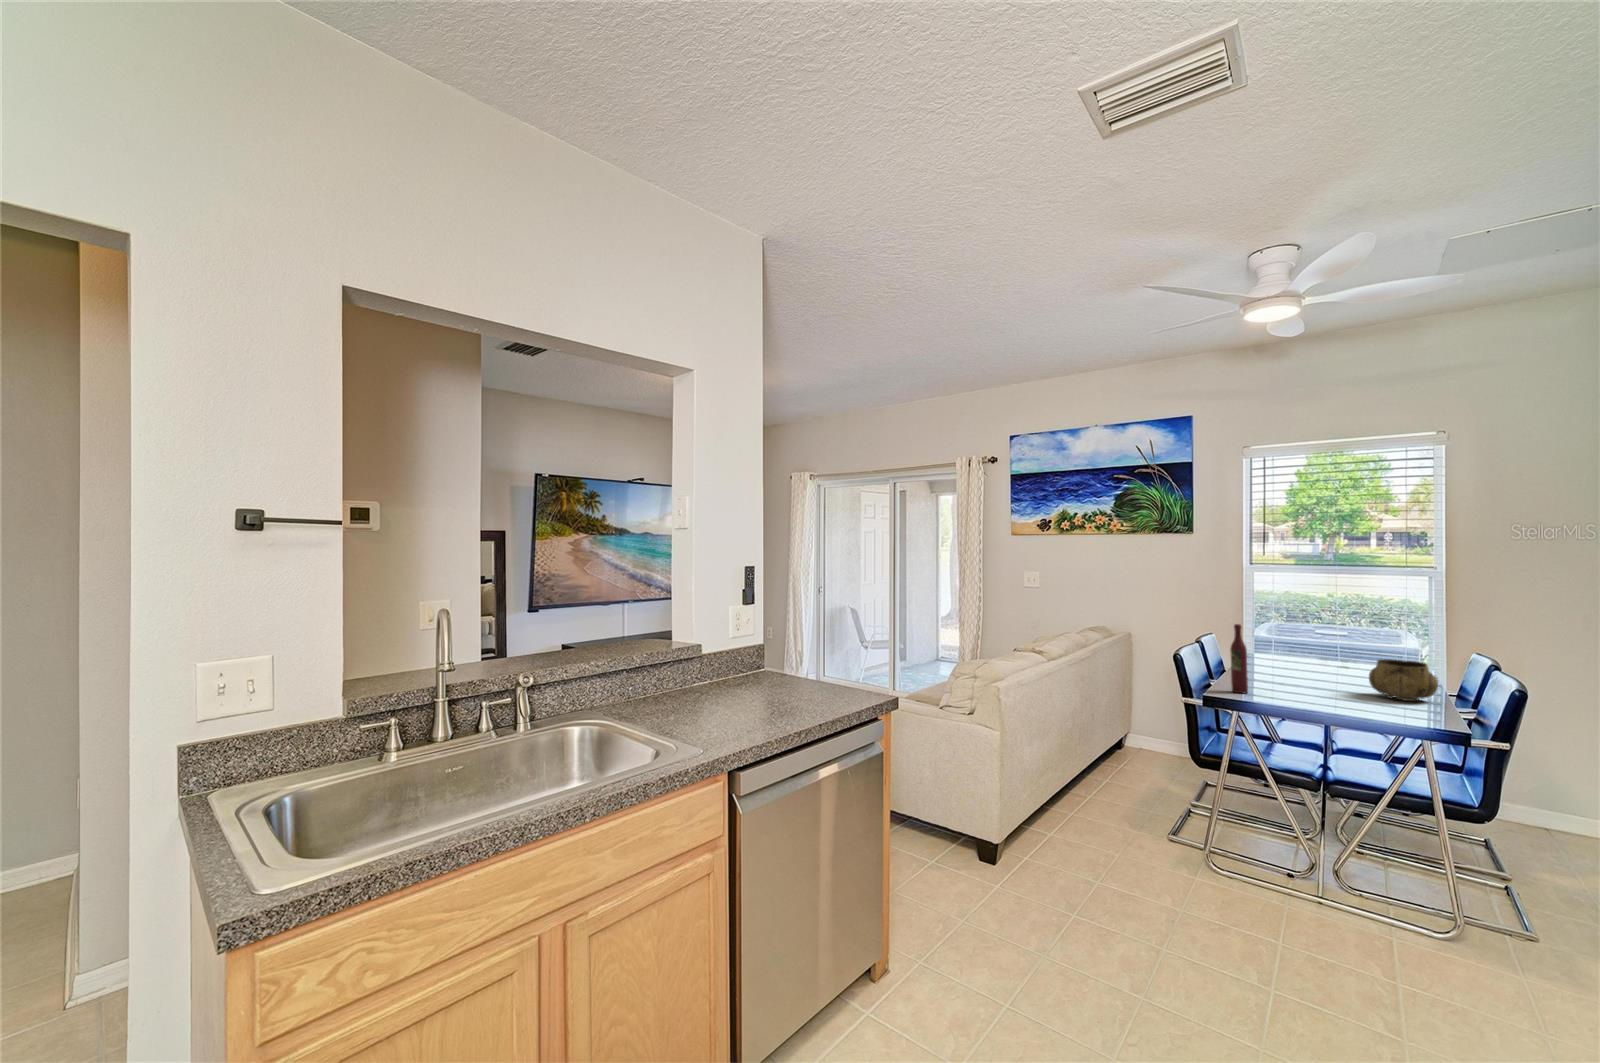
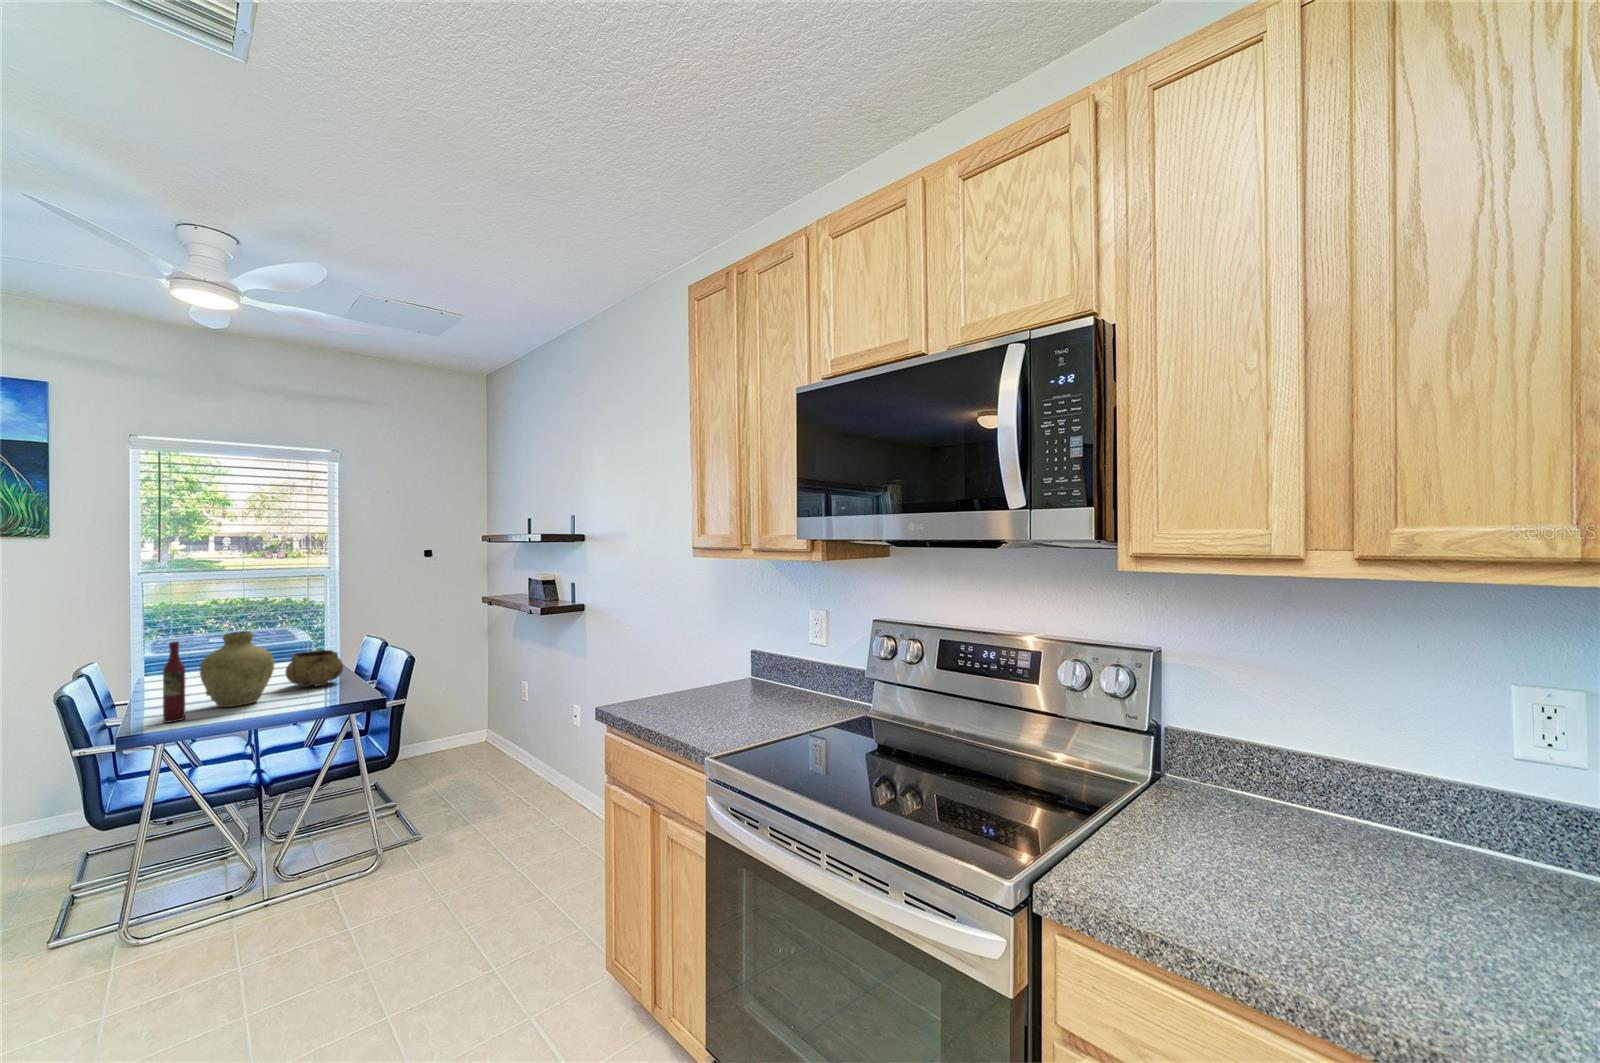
vase: none [1269,625,1337,697] -> present [200,631,275,707]

